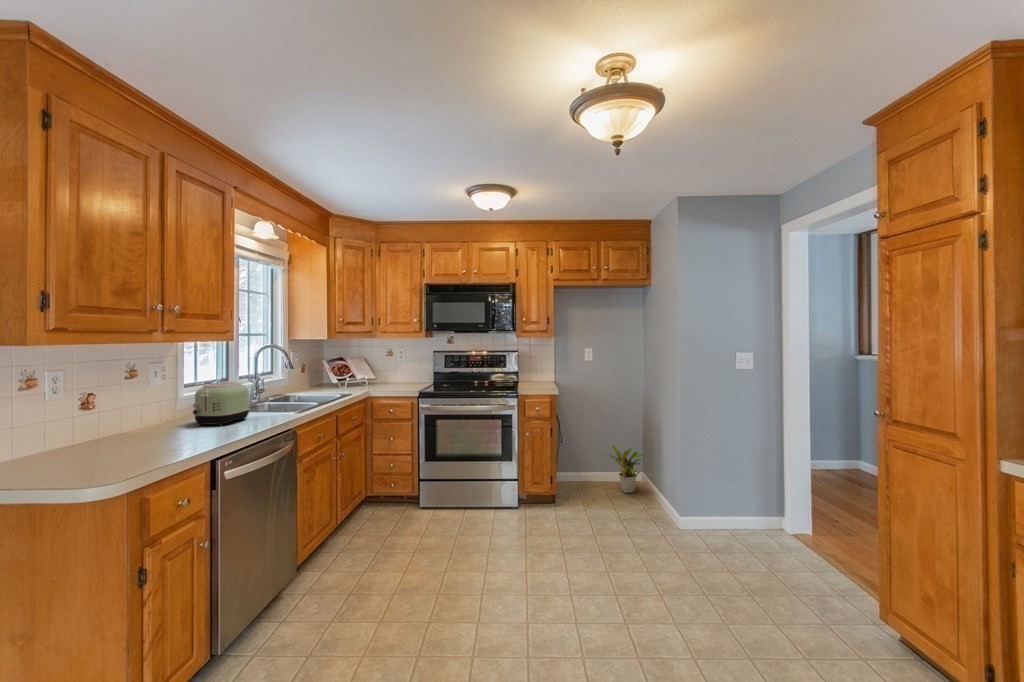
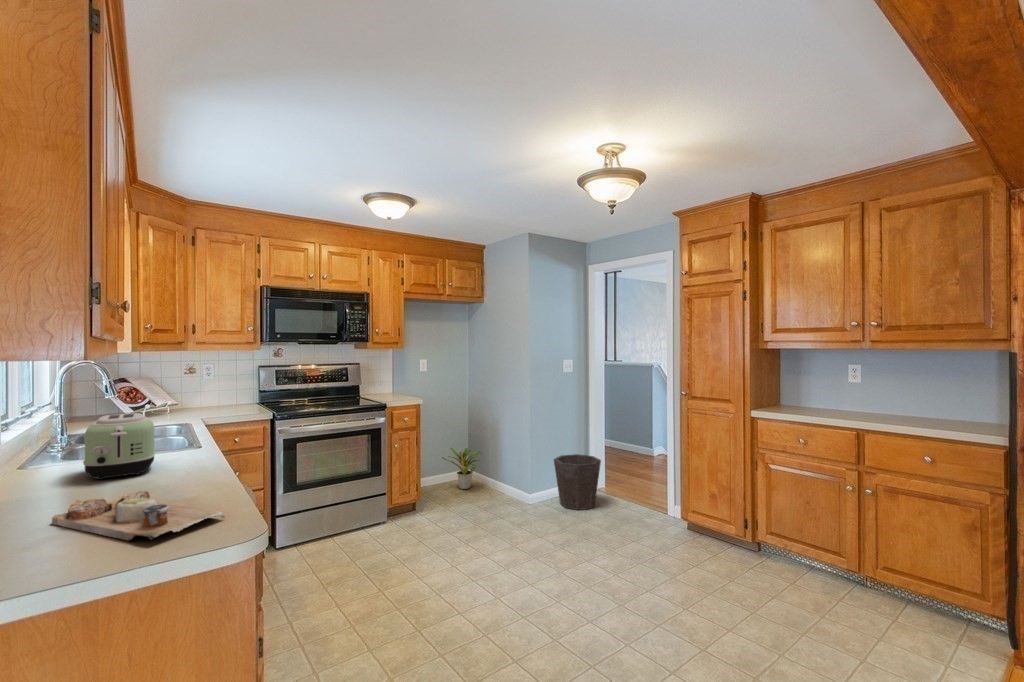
cutting board: none [79,435,162,468] -> present [52,491,225,541]
waste bin: none [710,476,775,554] -> present [554,454,601,510]

